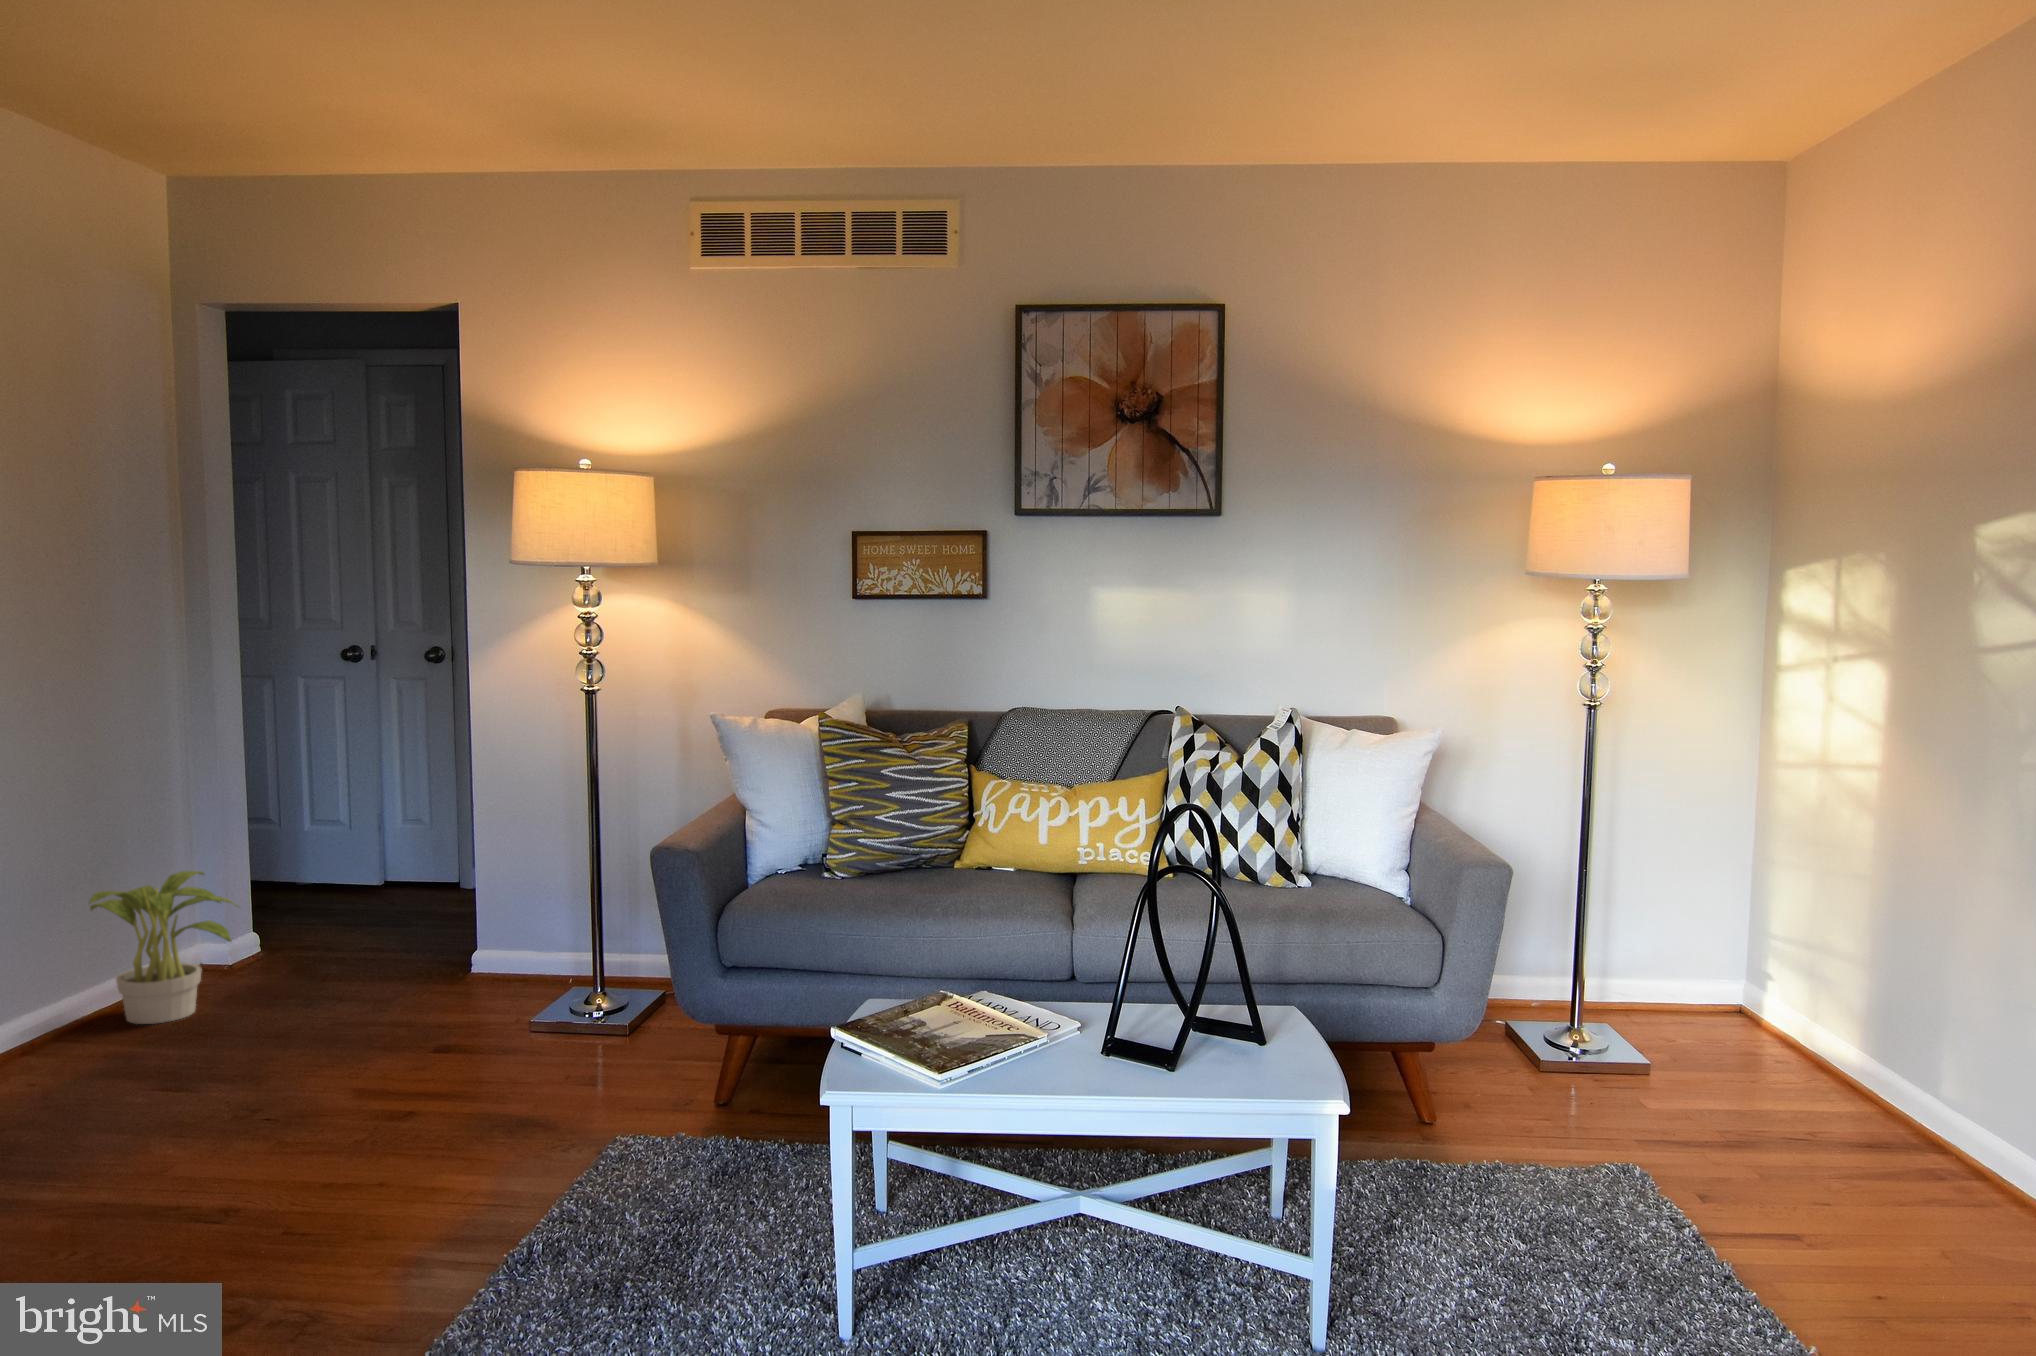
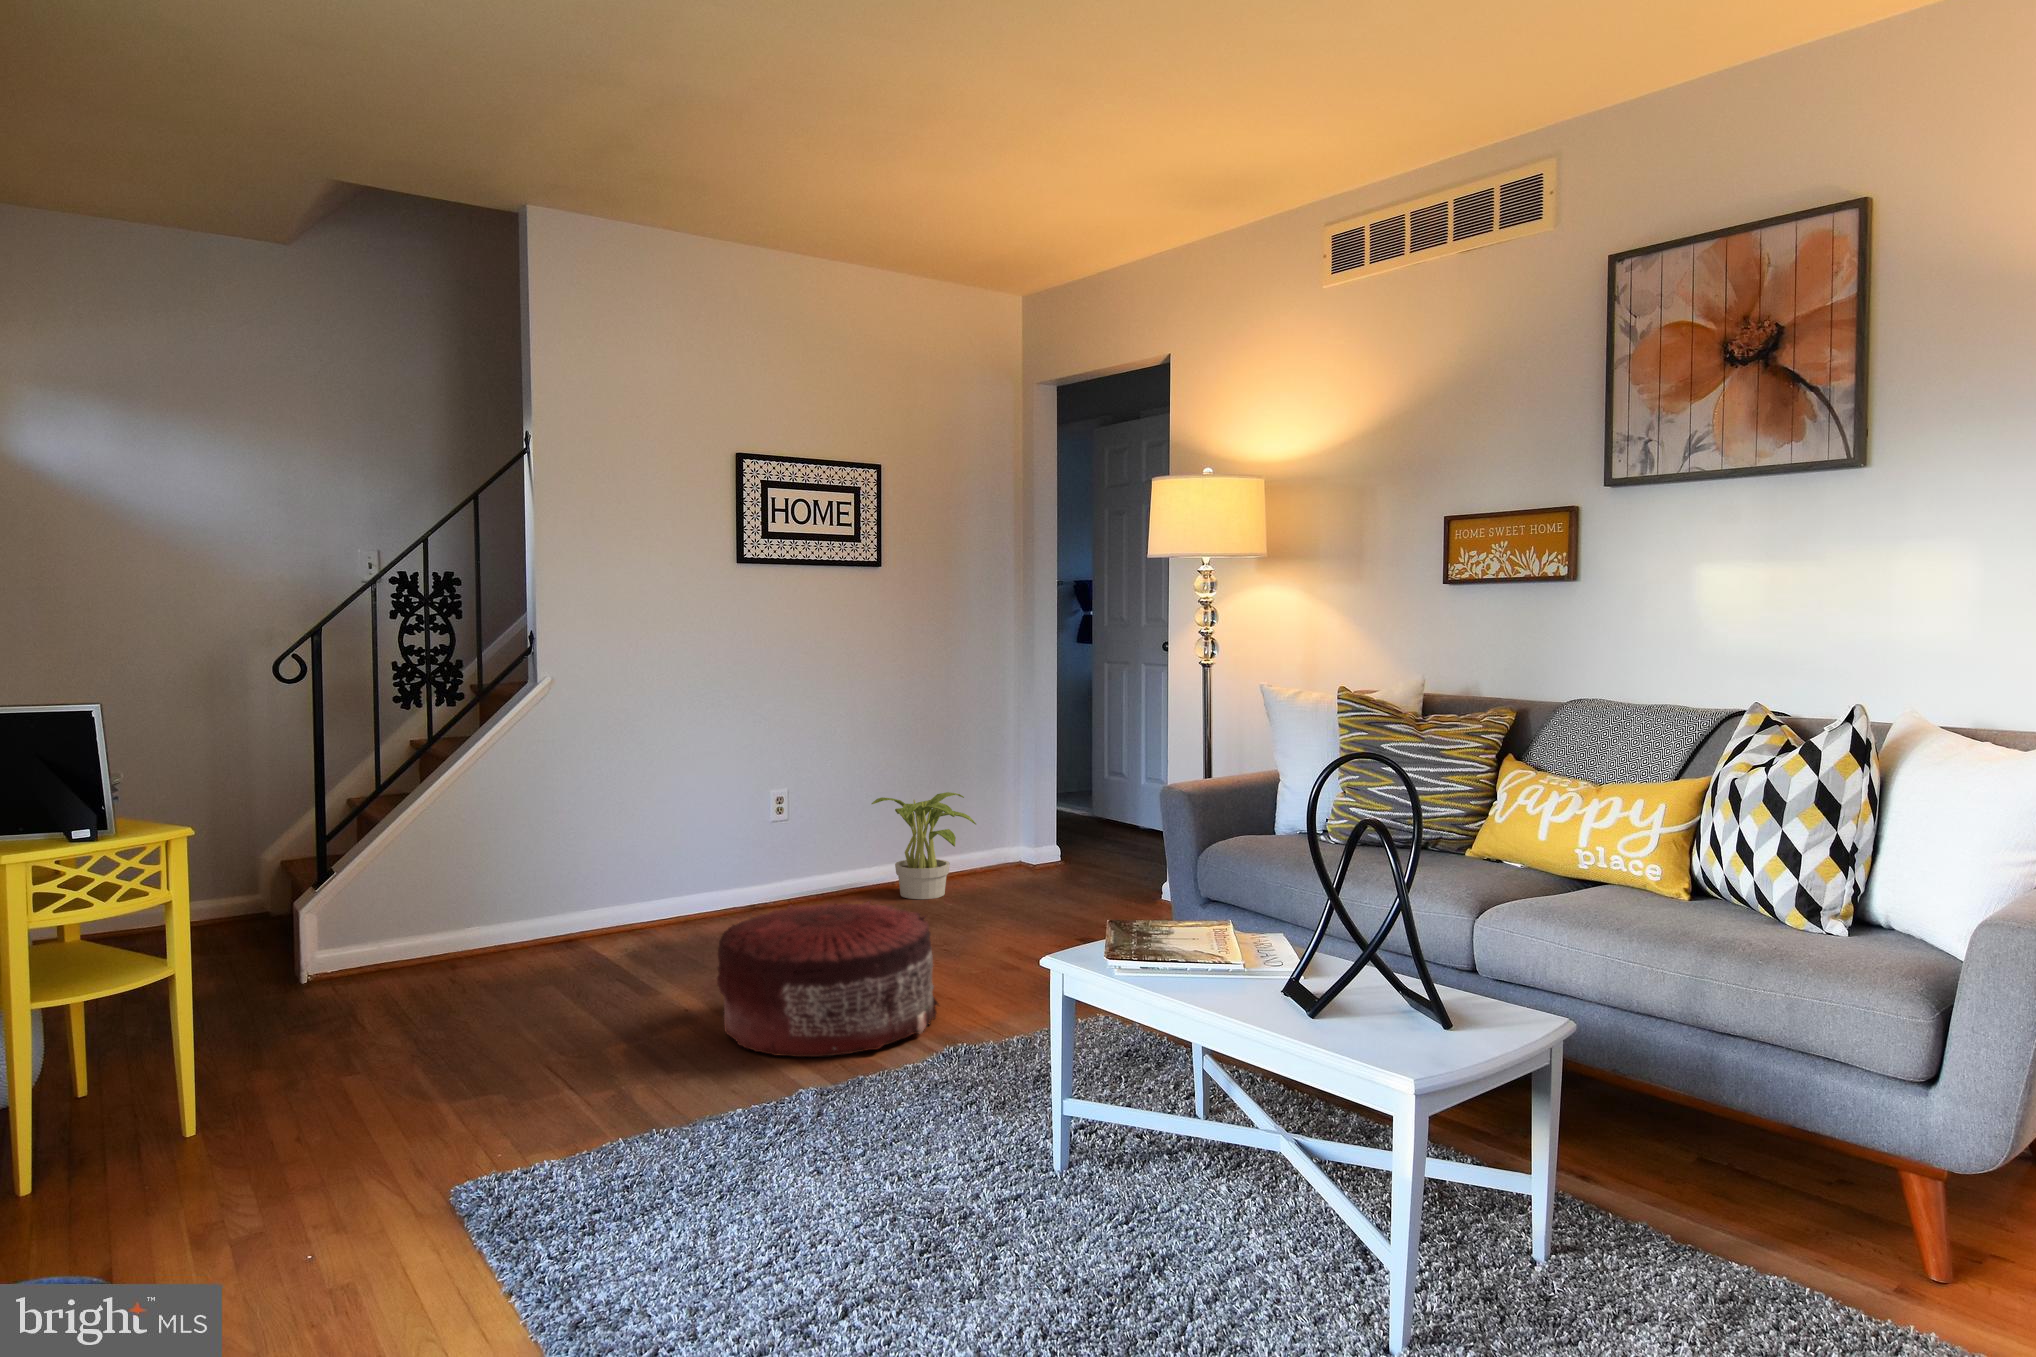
pouf: none [167,1028,473,1253] -> present [717,901,938,1057]

